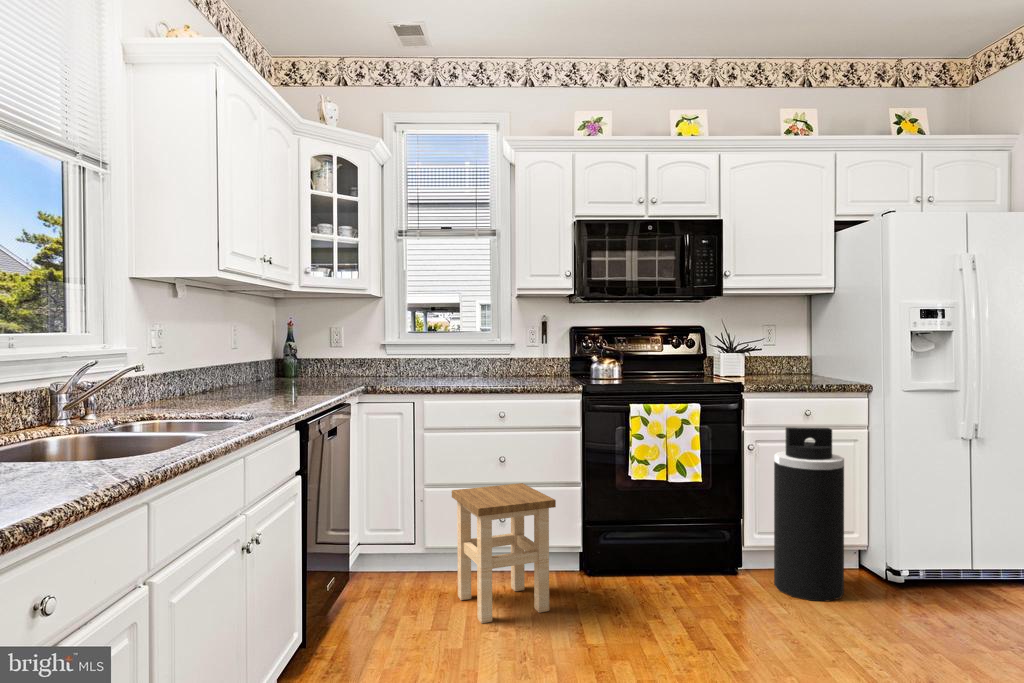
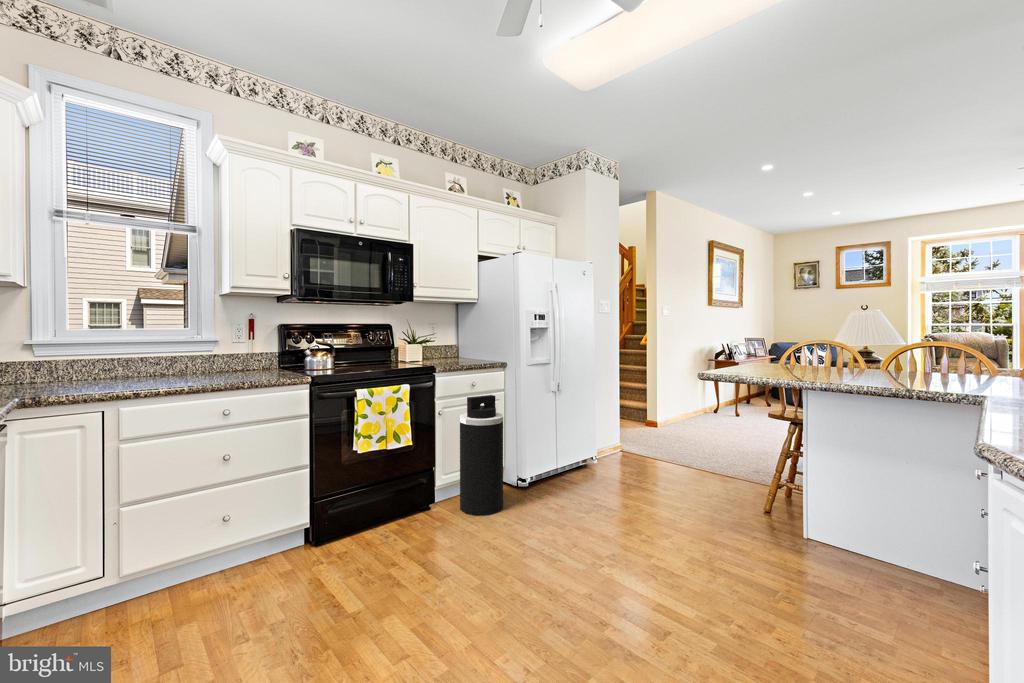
stool: present [452,483,556,623] -> none [173,477,305,638]

